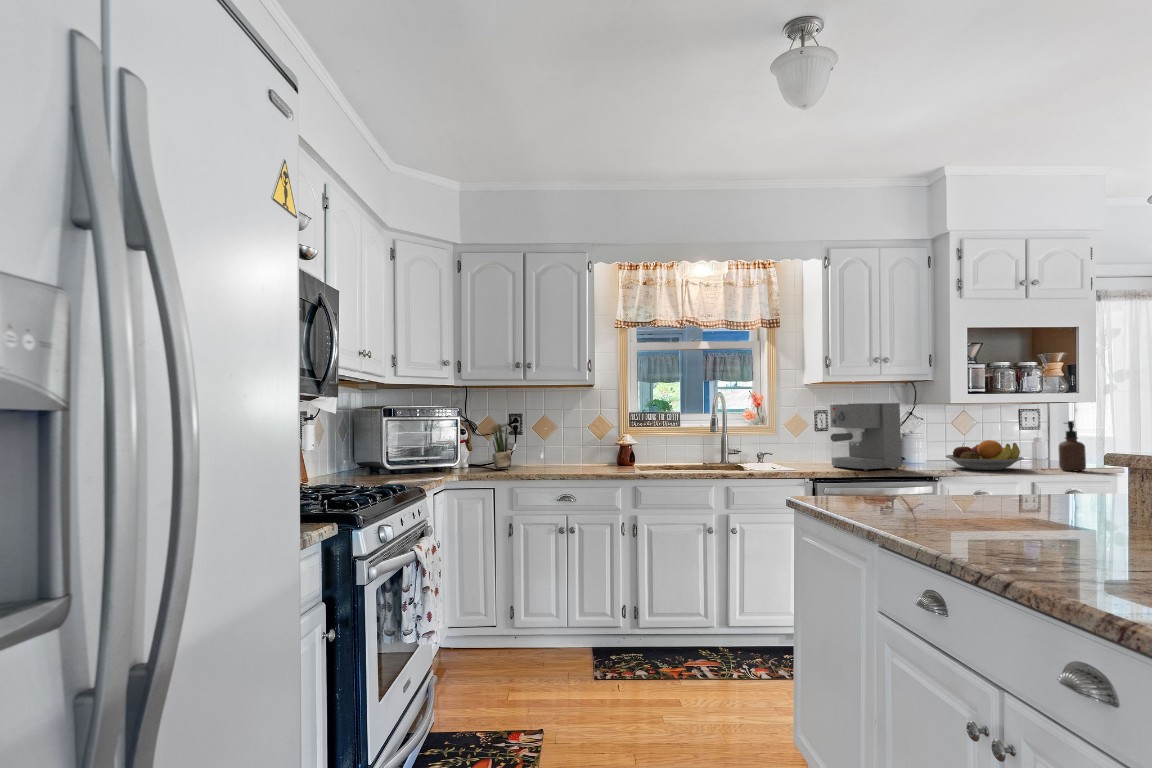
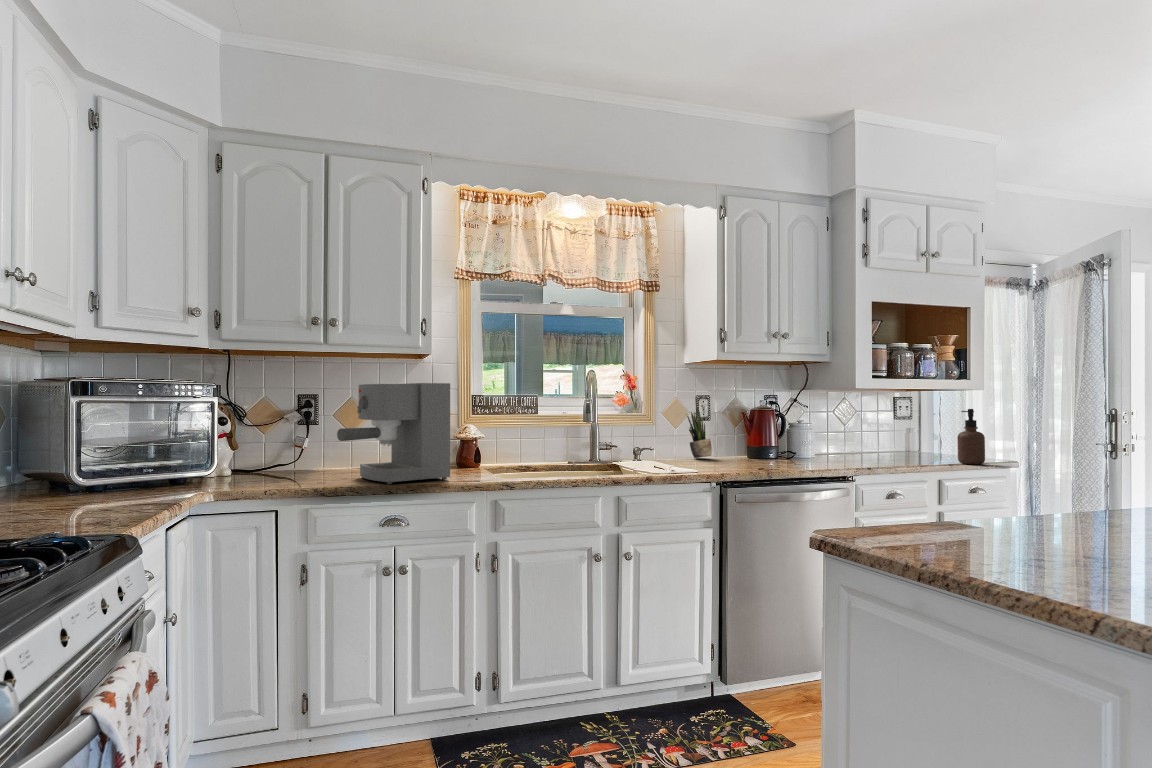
coffee maker: present [830,403,901,471] -> present [337,383,450,484]
potted plant: present [493,425,511,469] -> present [687,407,712,458]
fruit bowl: present [945,440,1024,470] -> none [845,431,929,465]

